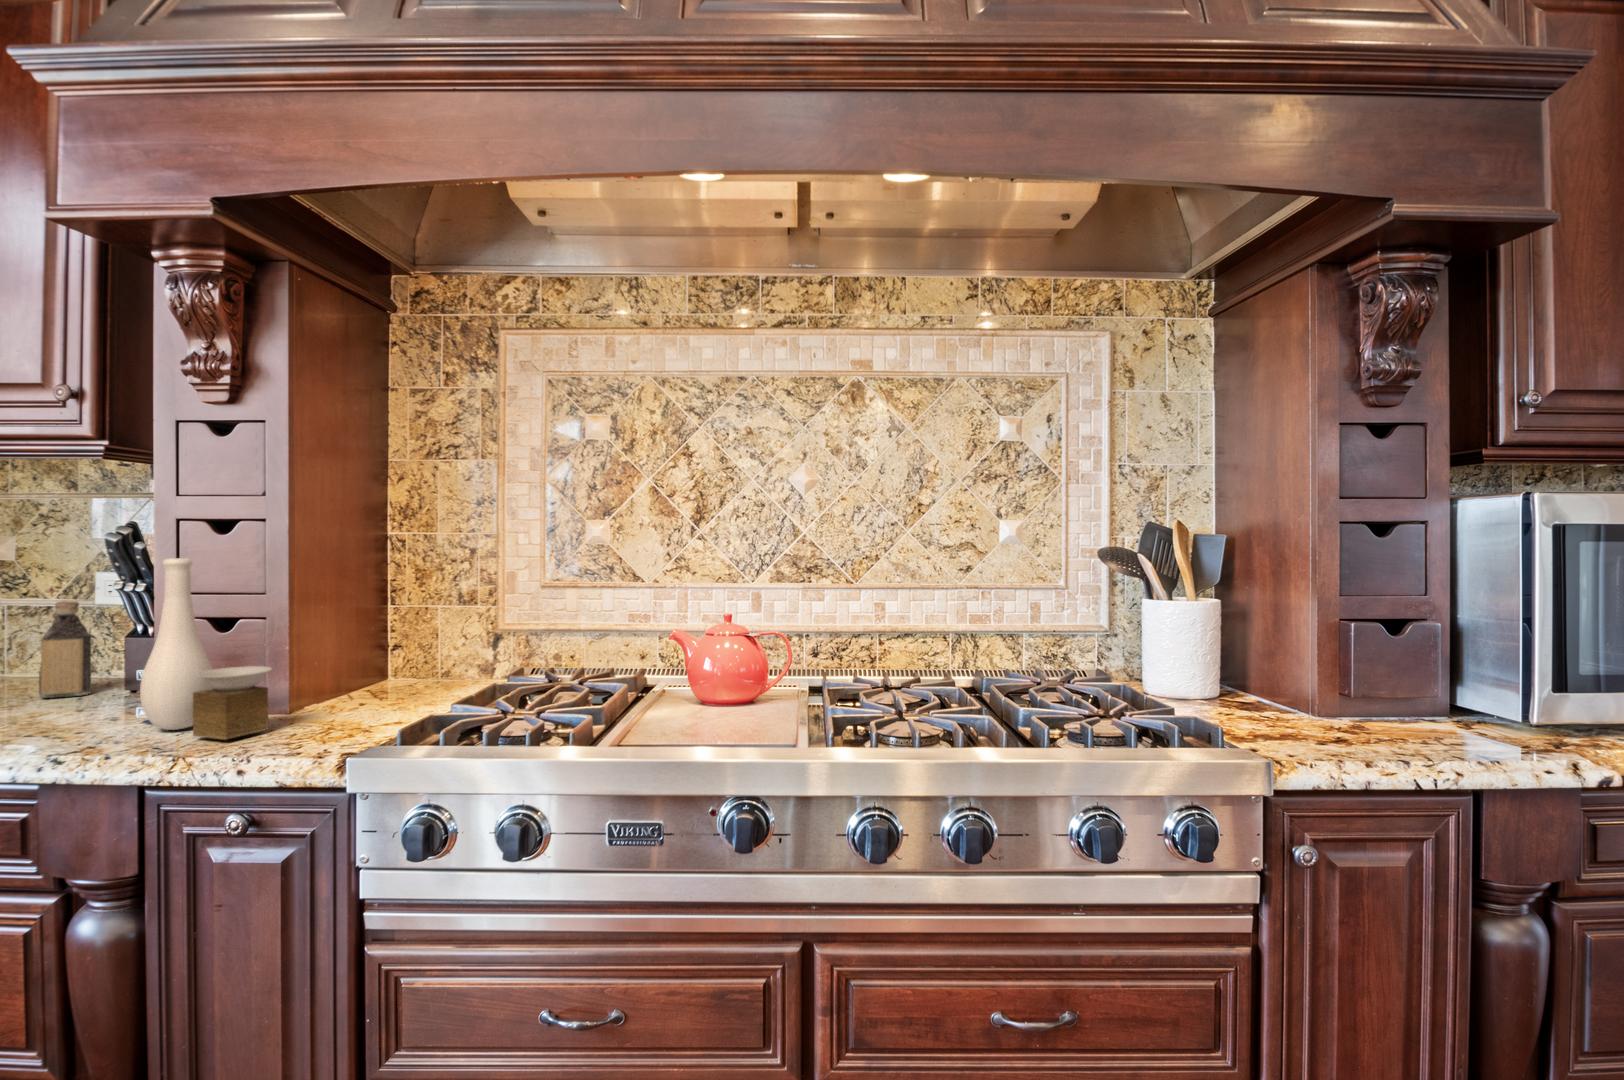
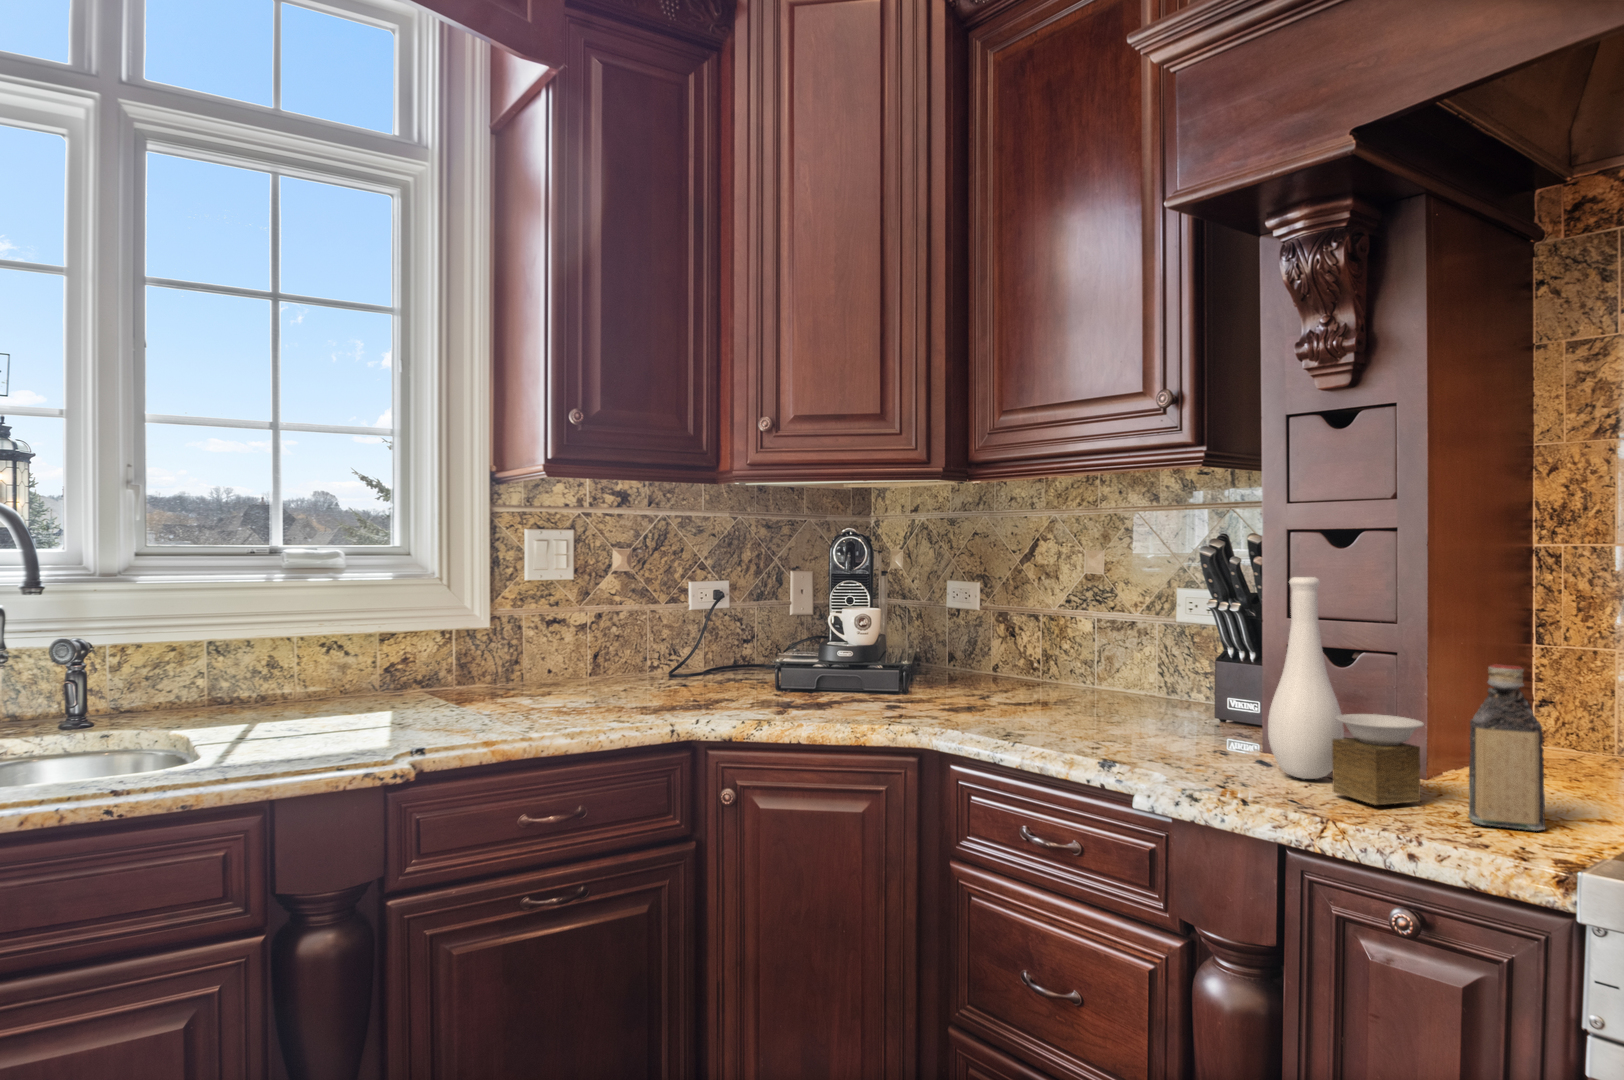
bottle: present [39,602,91,698] -> present [1468,664,1545,831]

